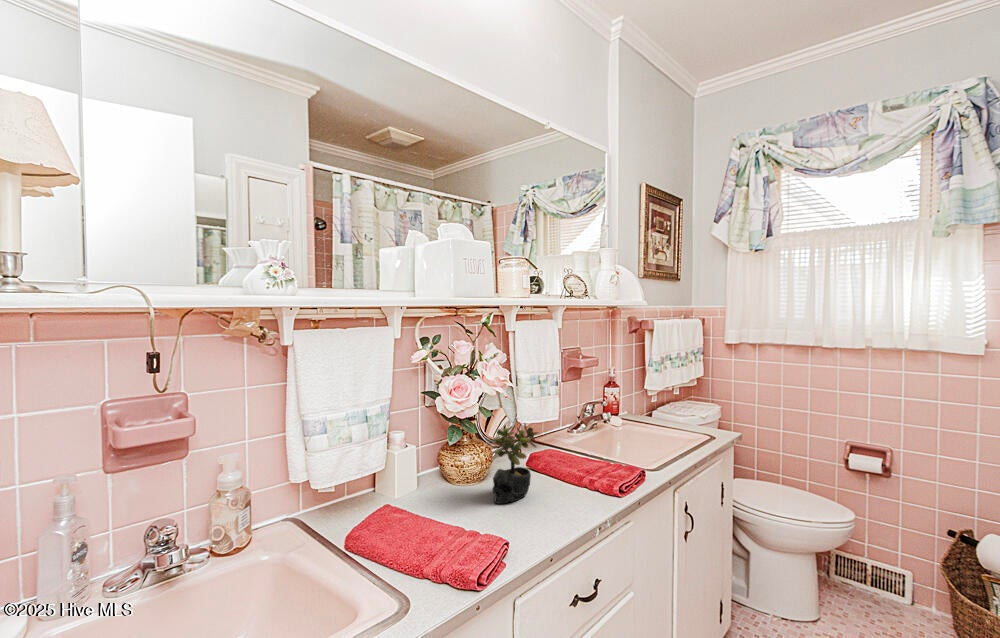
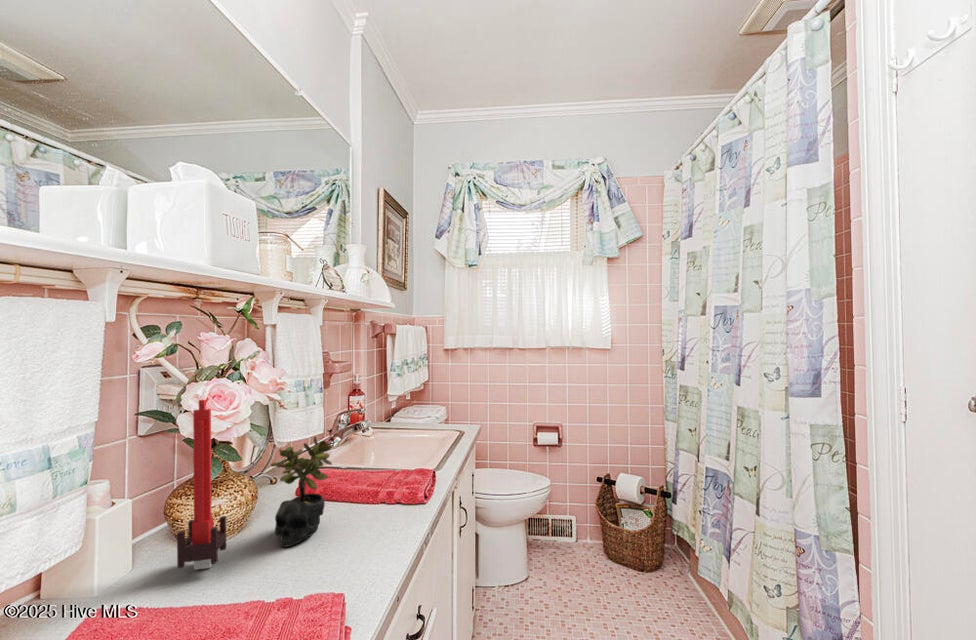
candle: none [427,387,459,503] -> present [177,400,226,570]

